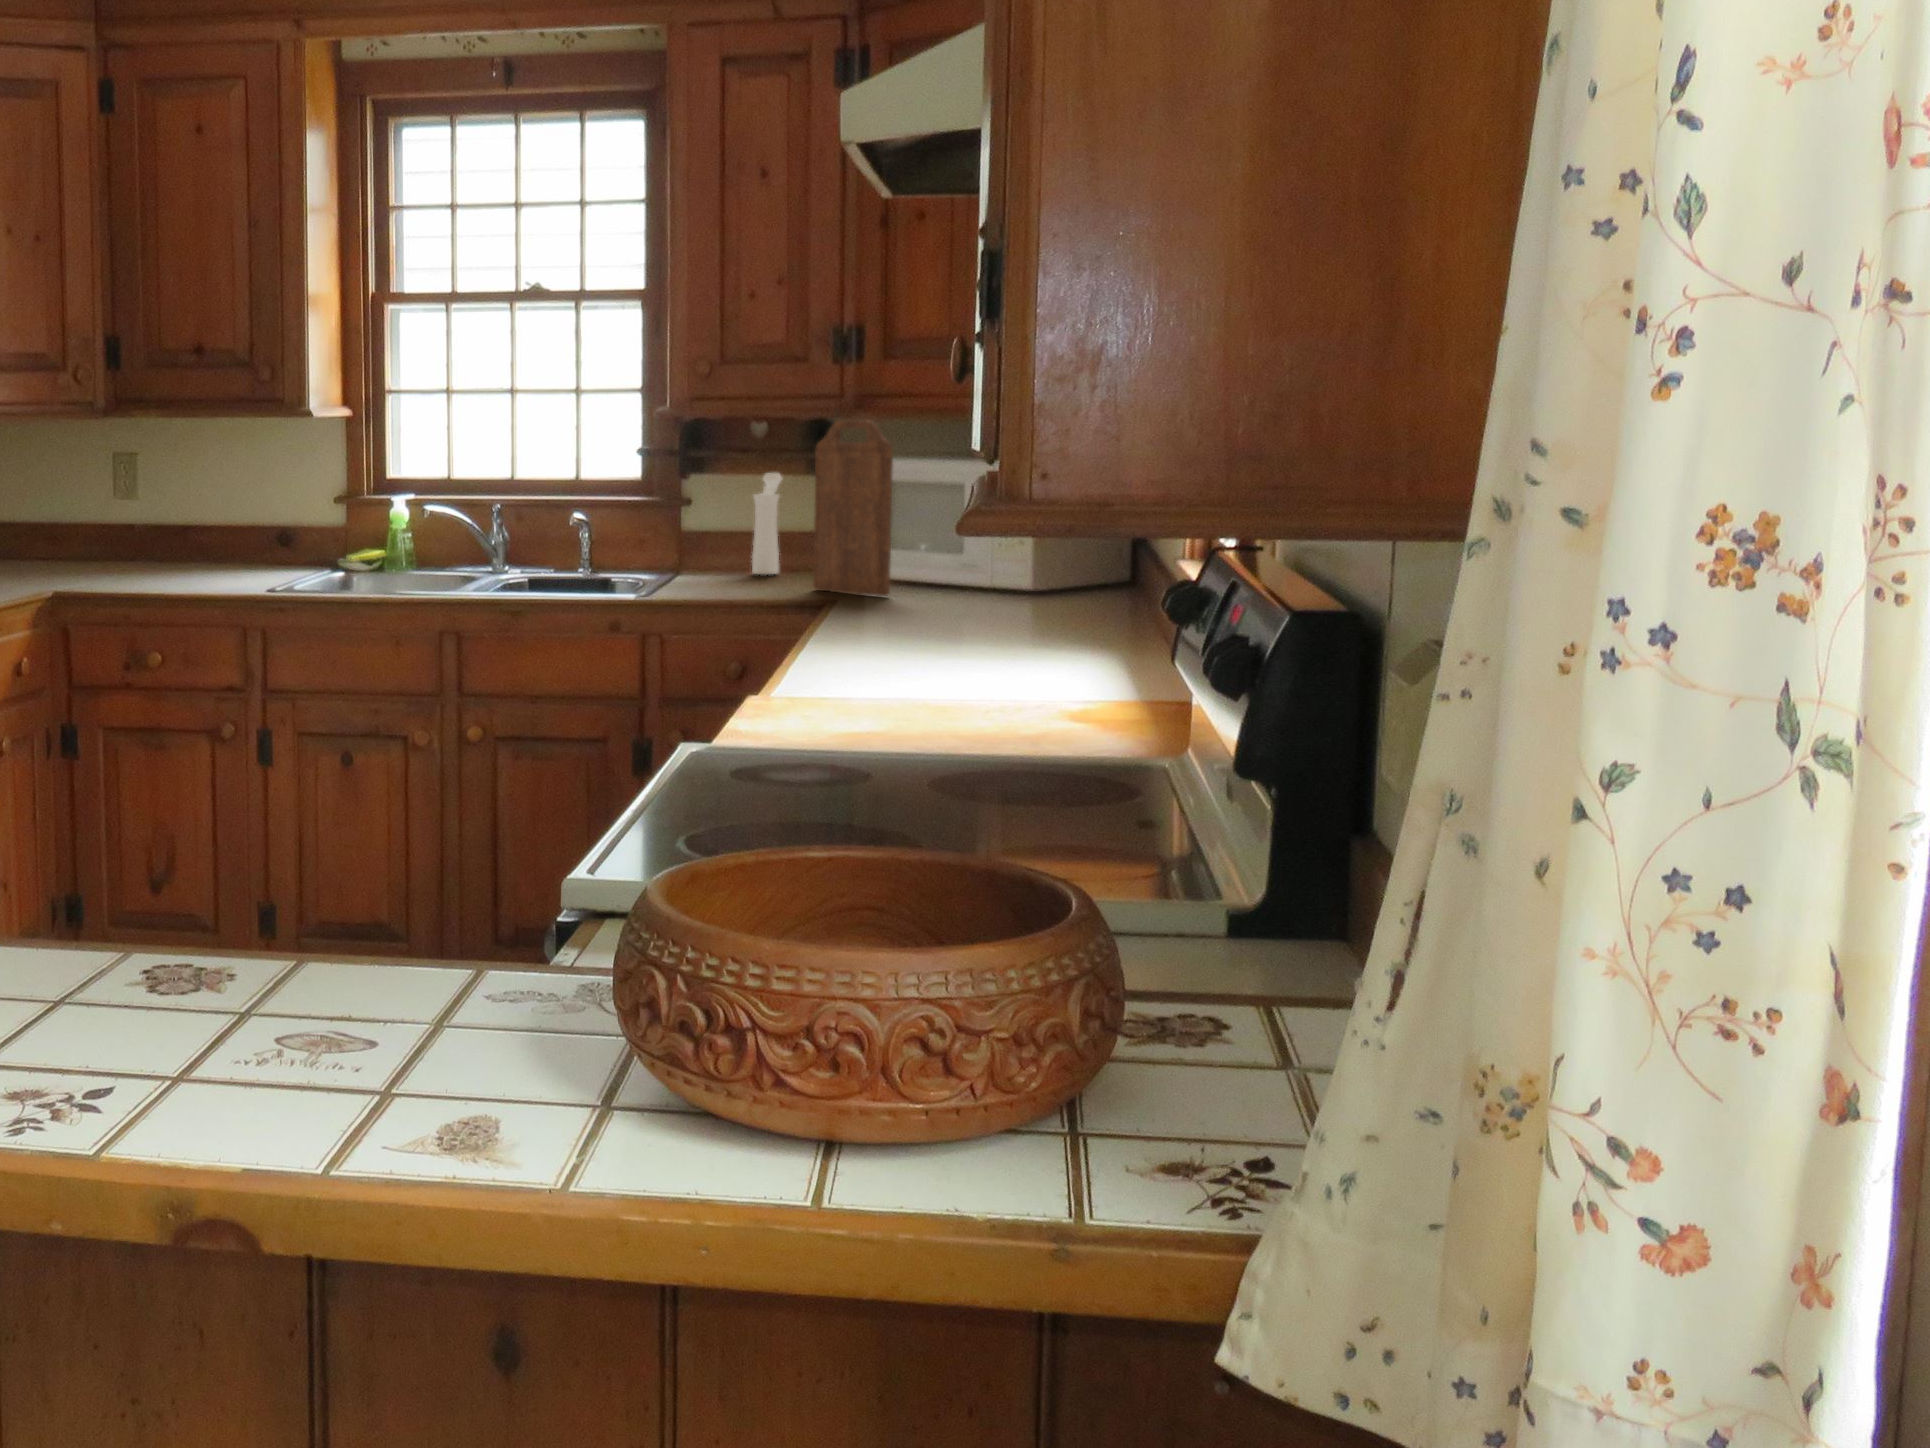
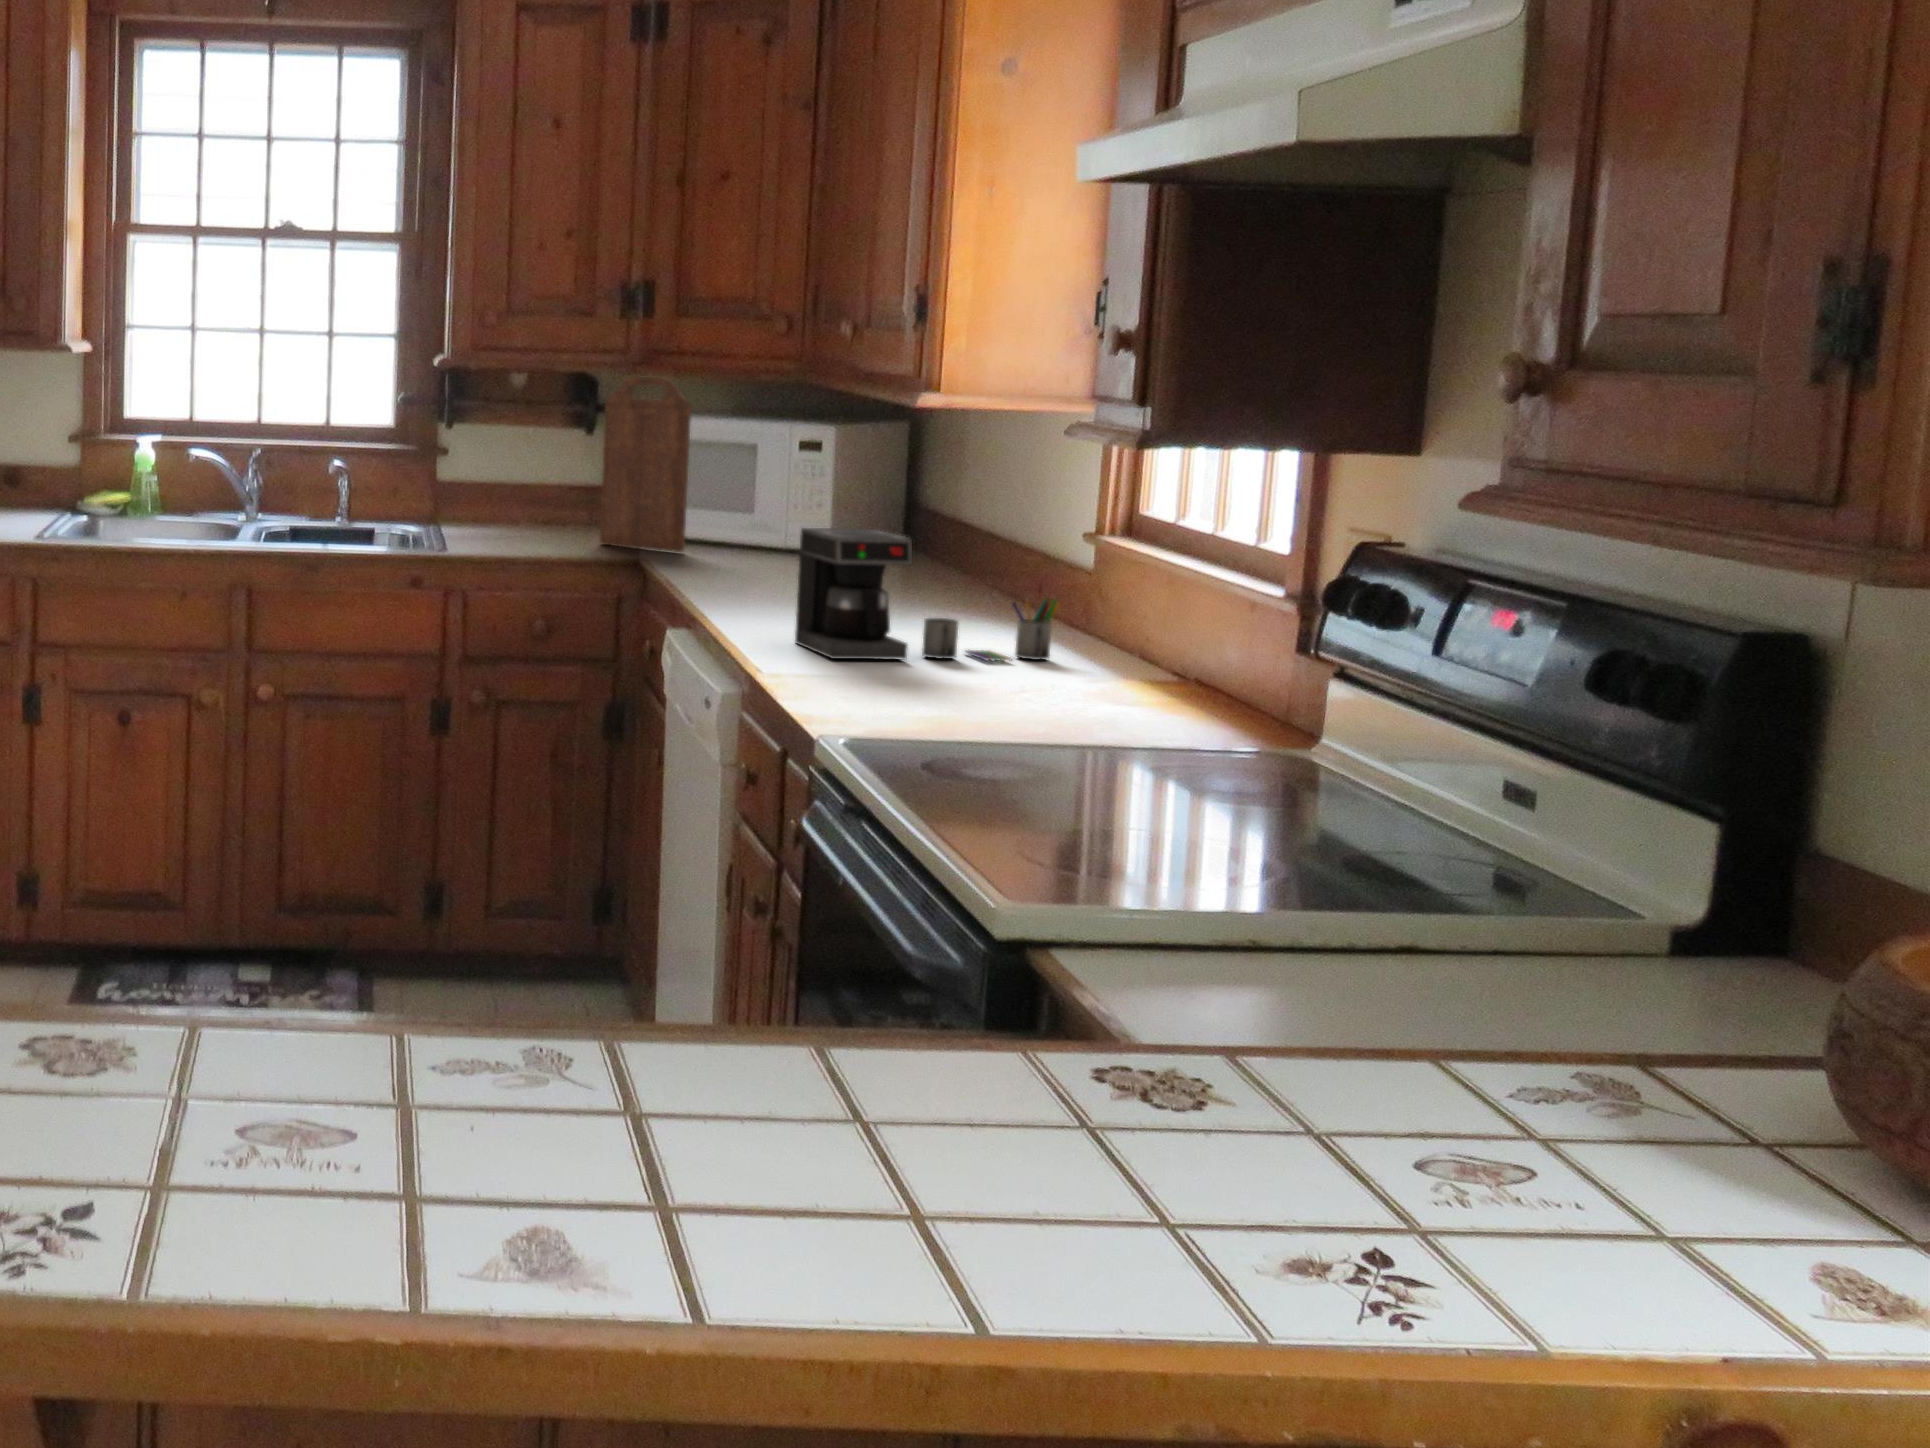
pepper mill: present [752,473,782,575] -> none [516,425,546,527]
coffee maker: none [869,567,1137,702] -> present [795,528,1060,661]

